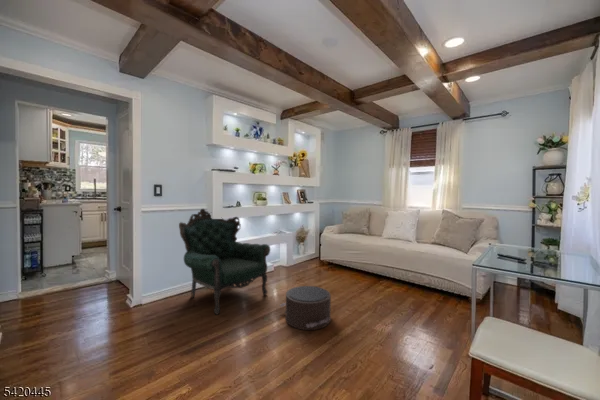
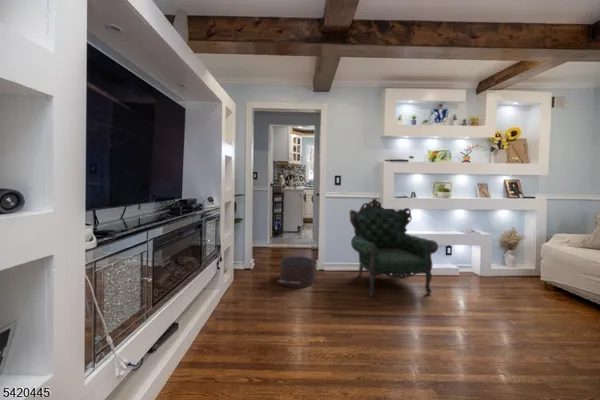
pouf: present [280,286,331,330] -> present [278,257,315,288]

